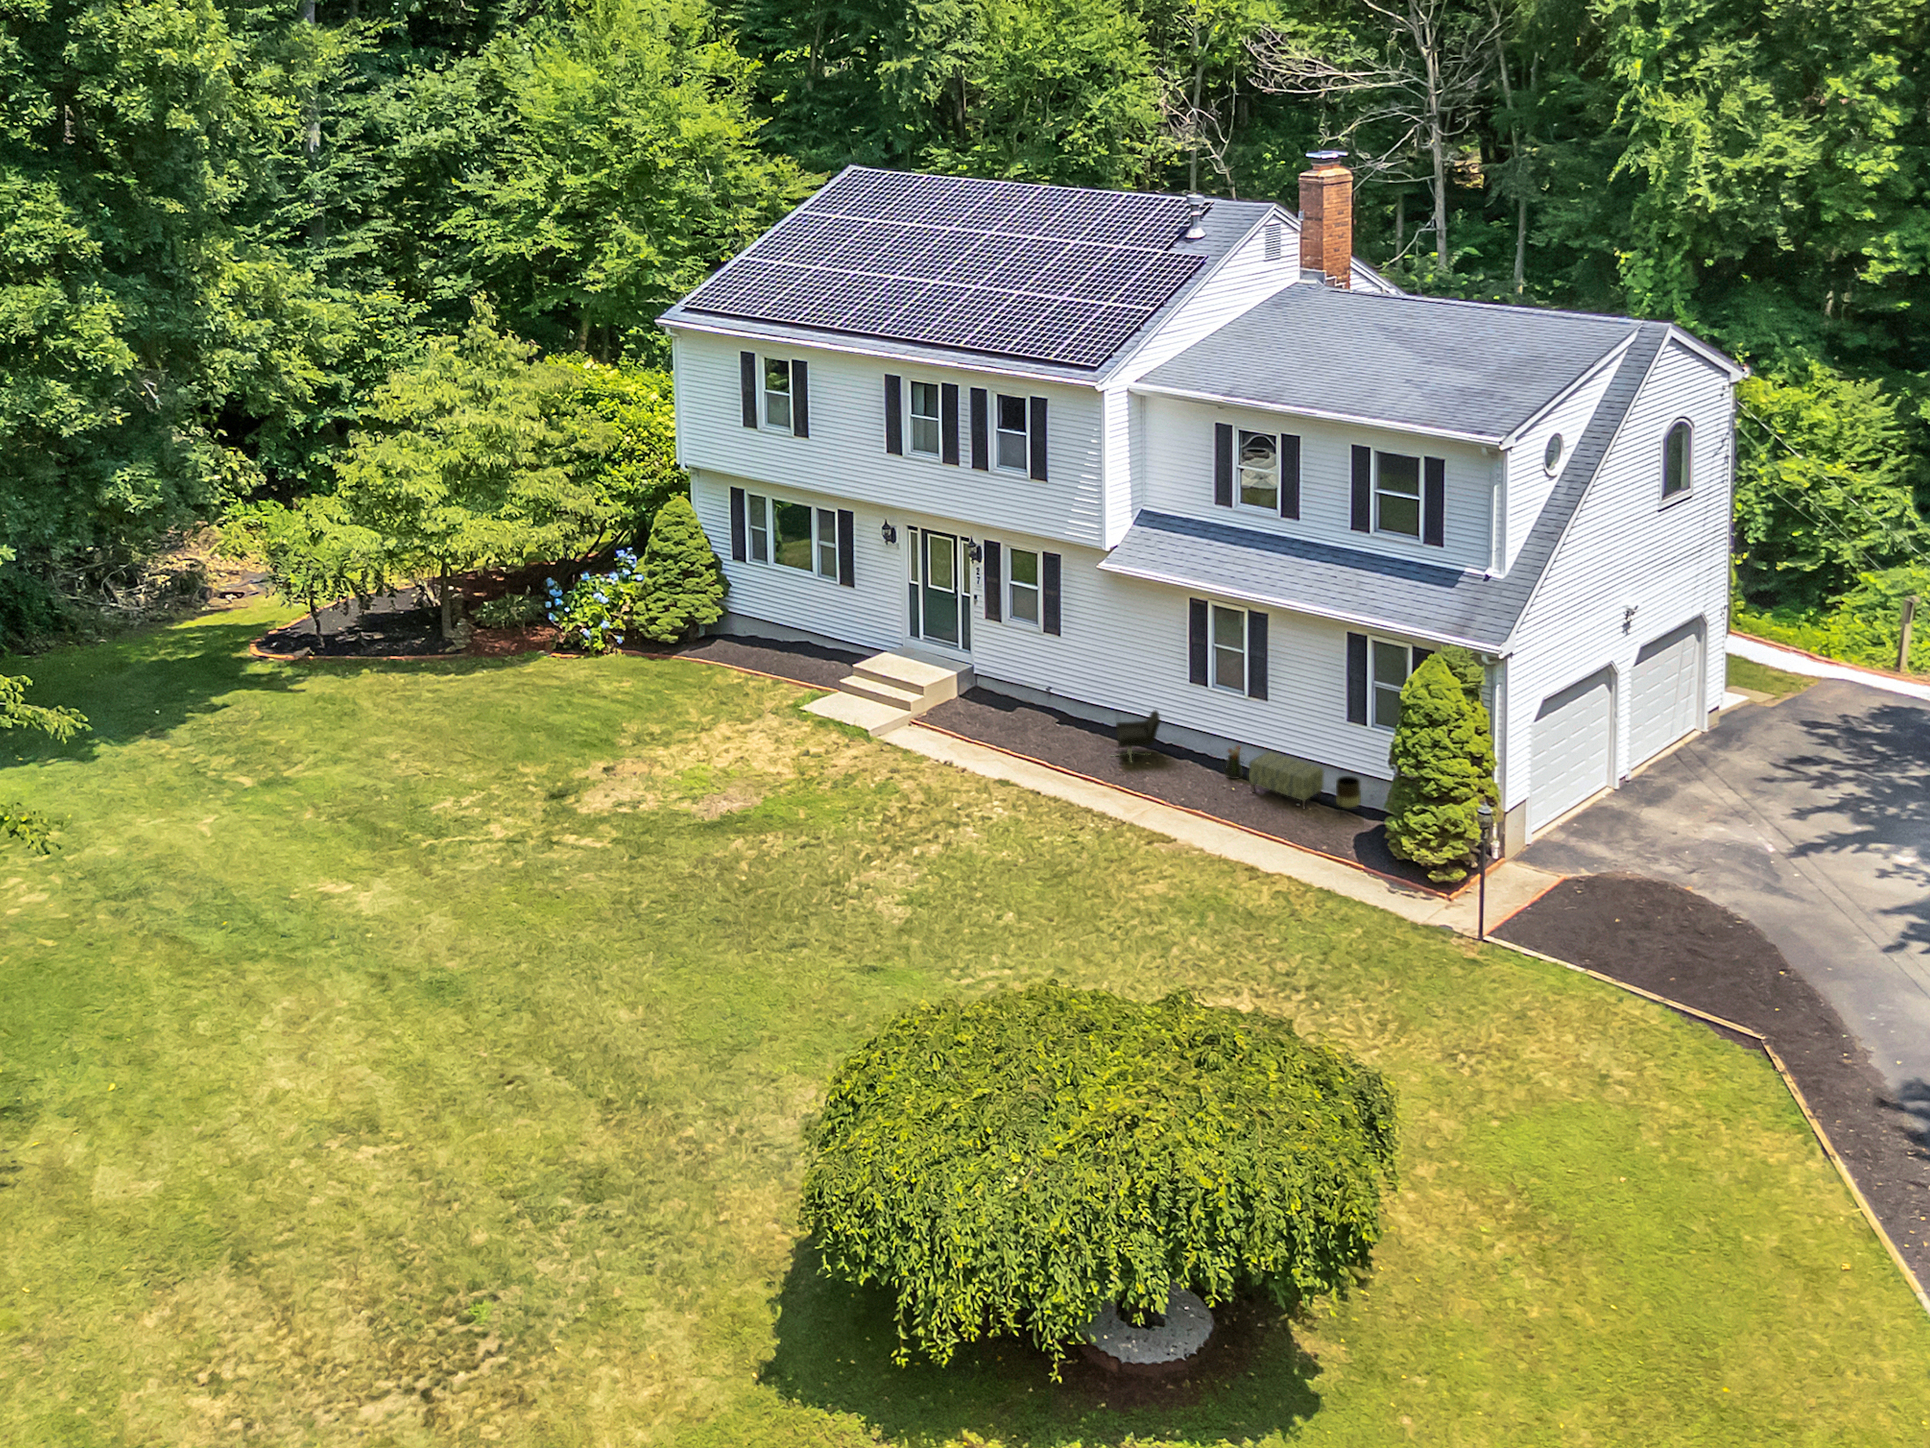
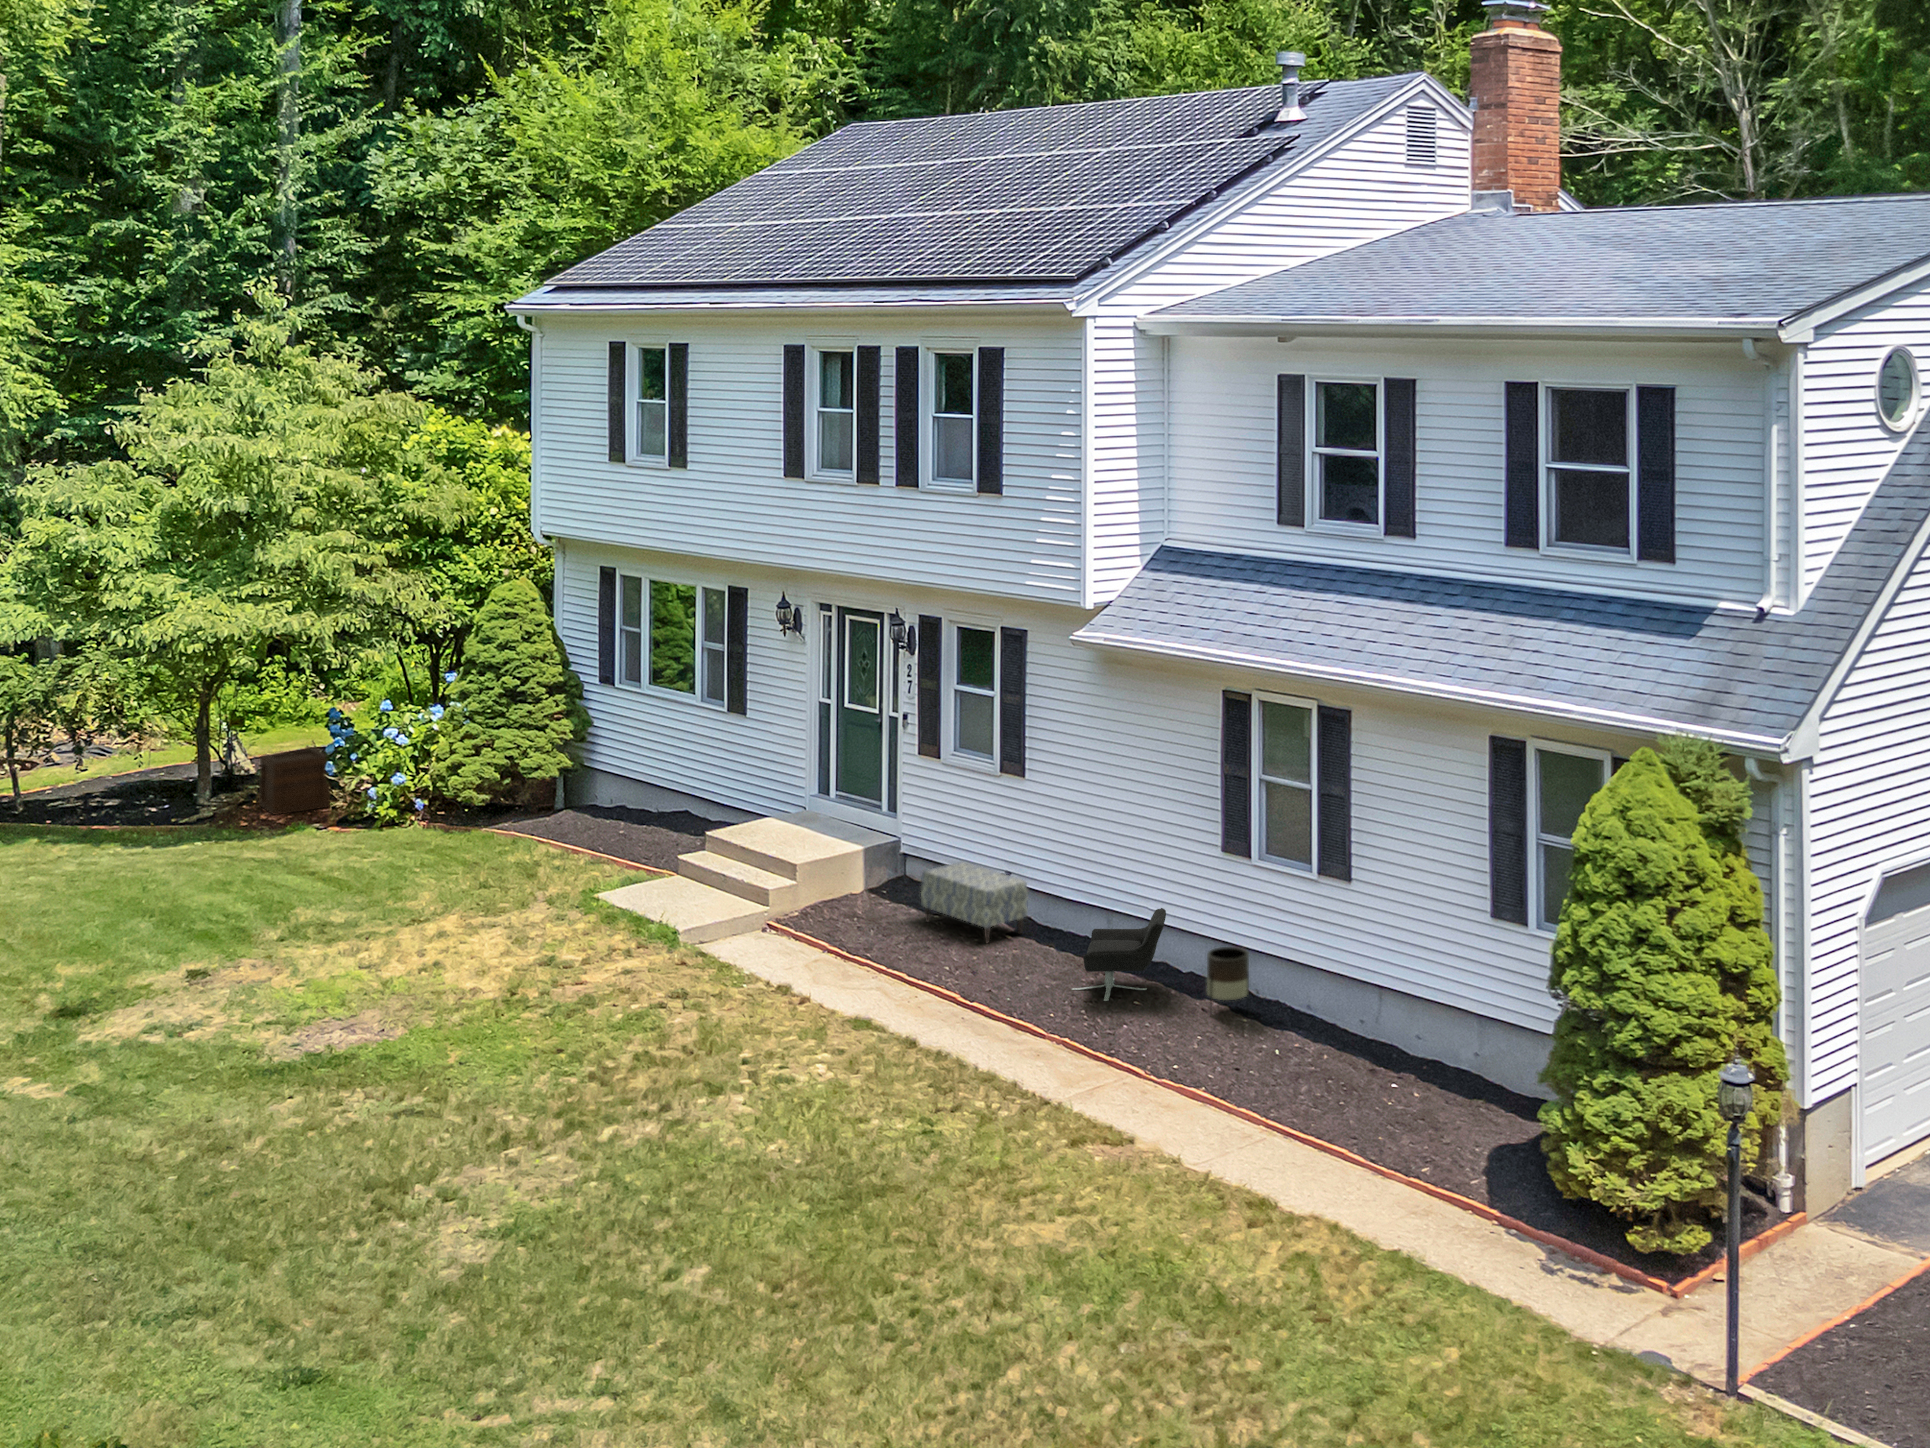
wooden crate: none [515,610,566,657] -> present [259,749,330,815]
watering can: present [1221,746,1242,779] -> none [1258,970,1307,1037]
bench: present [1249,751,1324,809] -> present [921,862,1028,943]
planter: present [1336,776,1361,808] -> present [1207,947,1249,1001]

